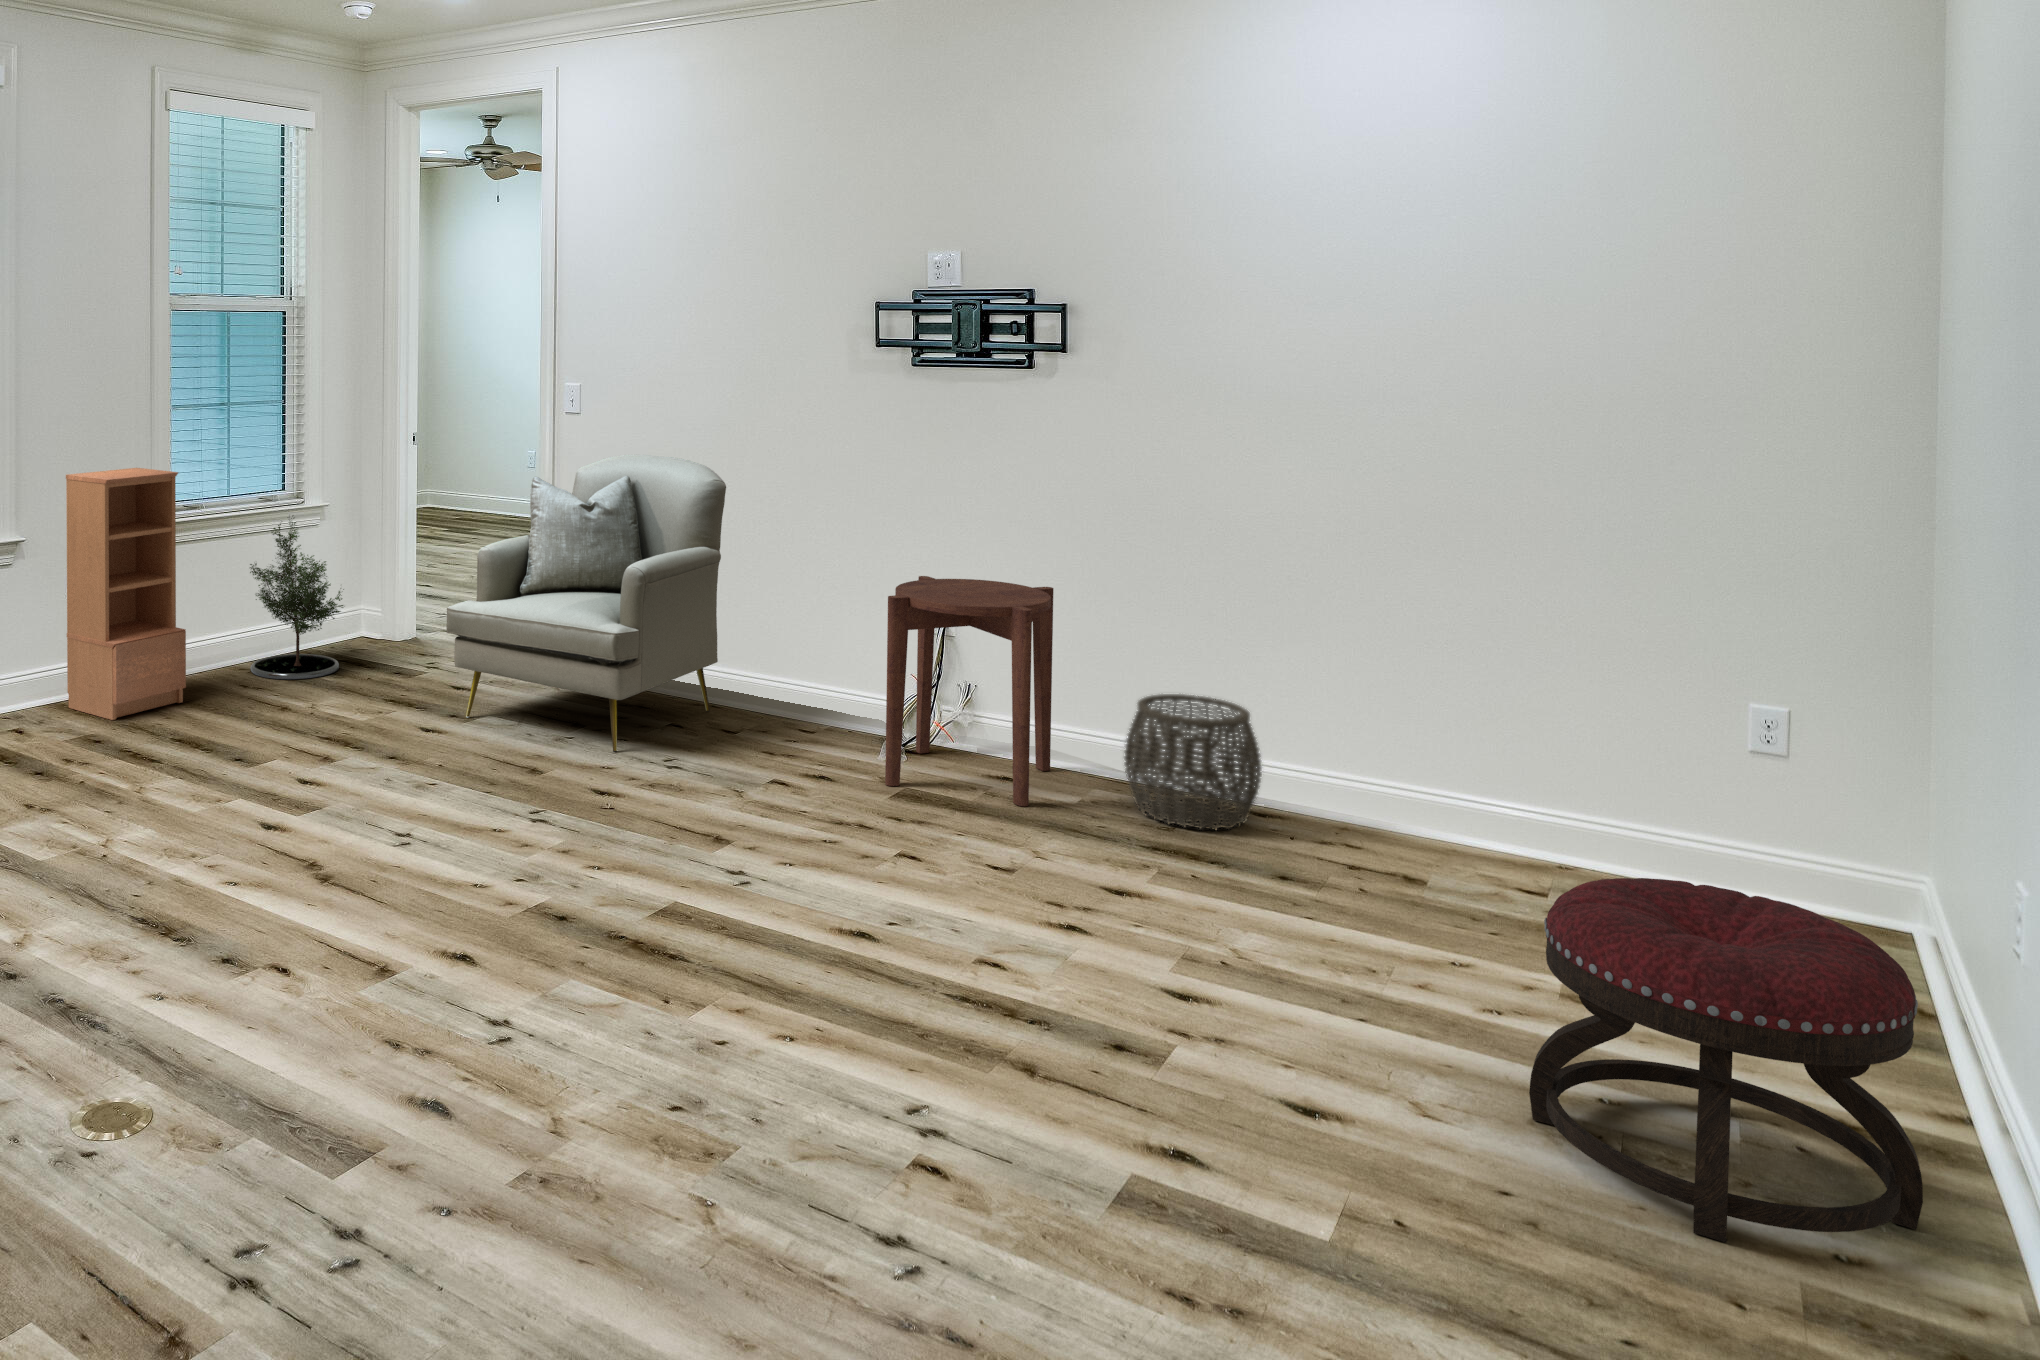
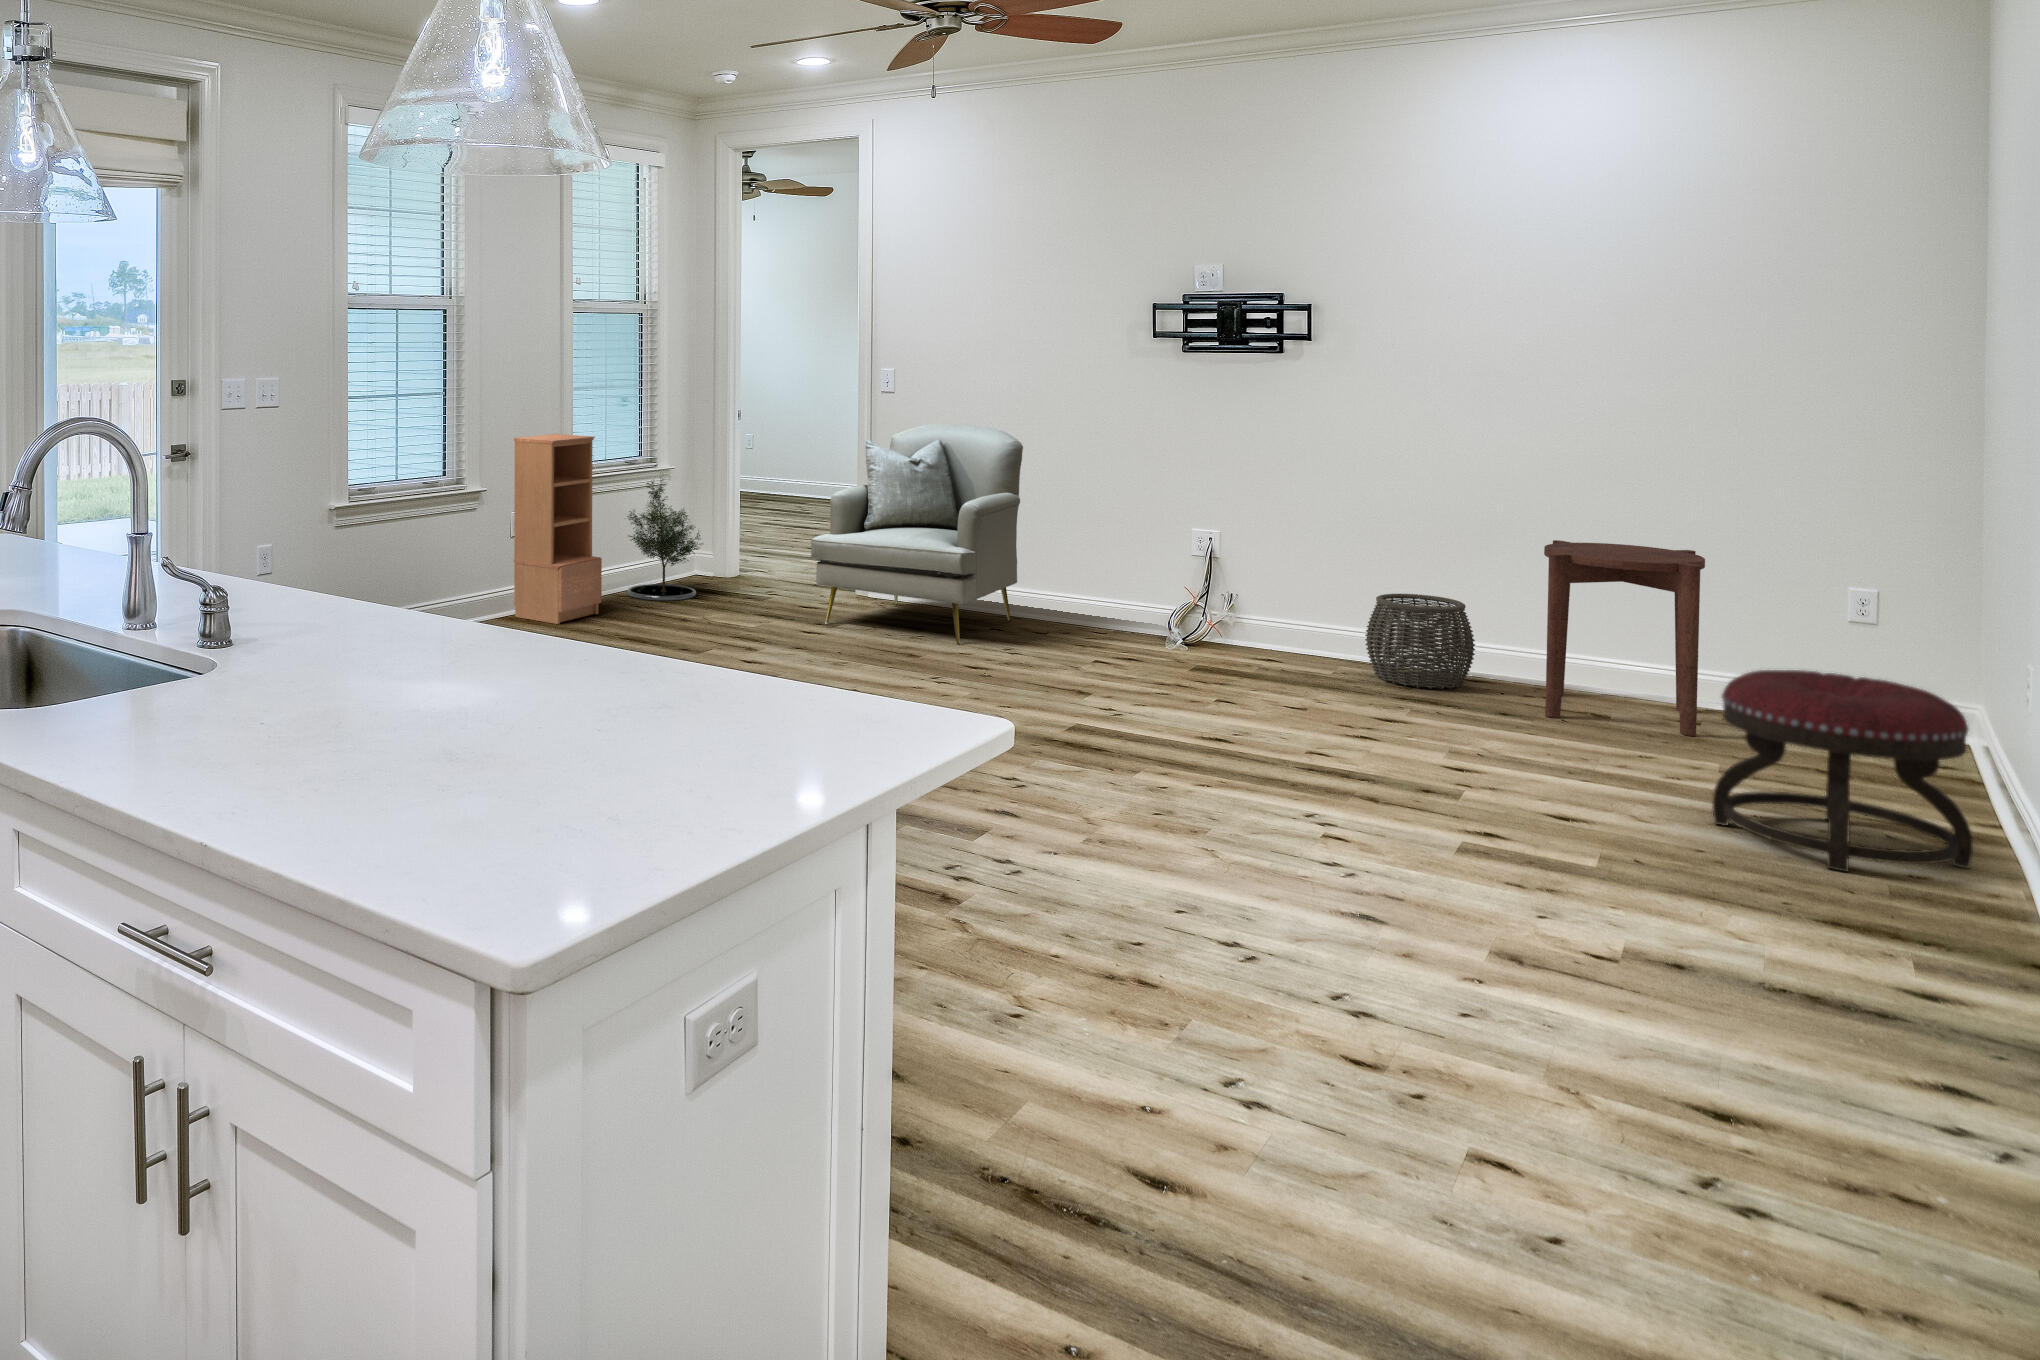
side table: present [885,576,1053,806] -> present [1544,540,1705,736]

